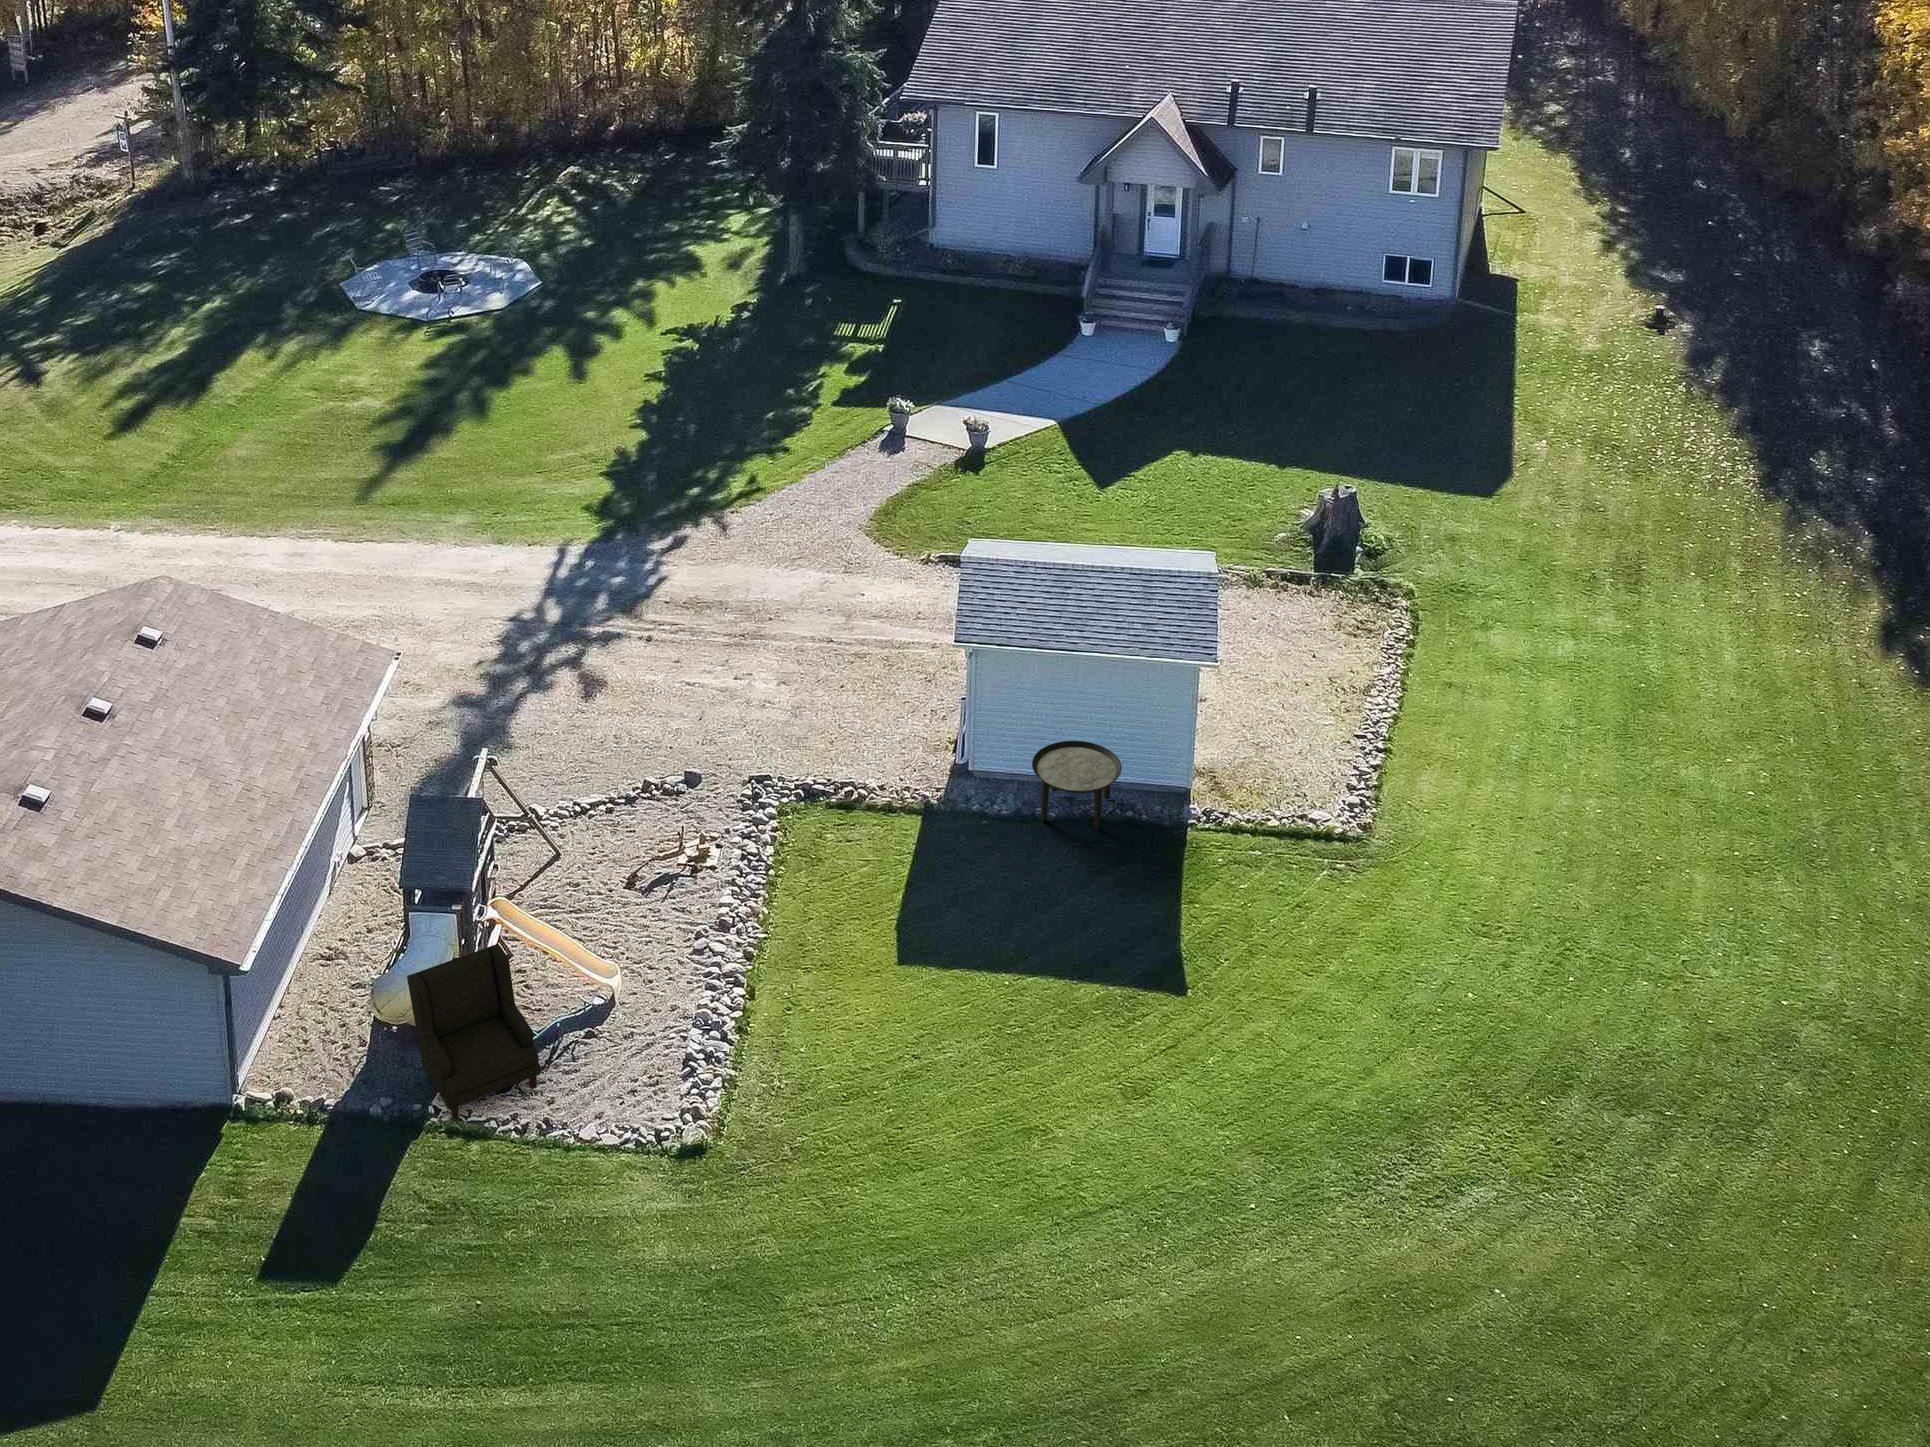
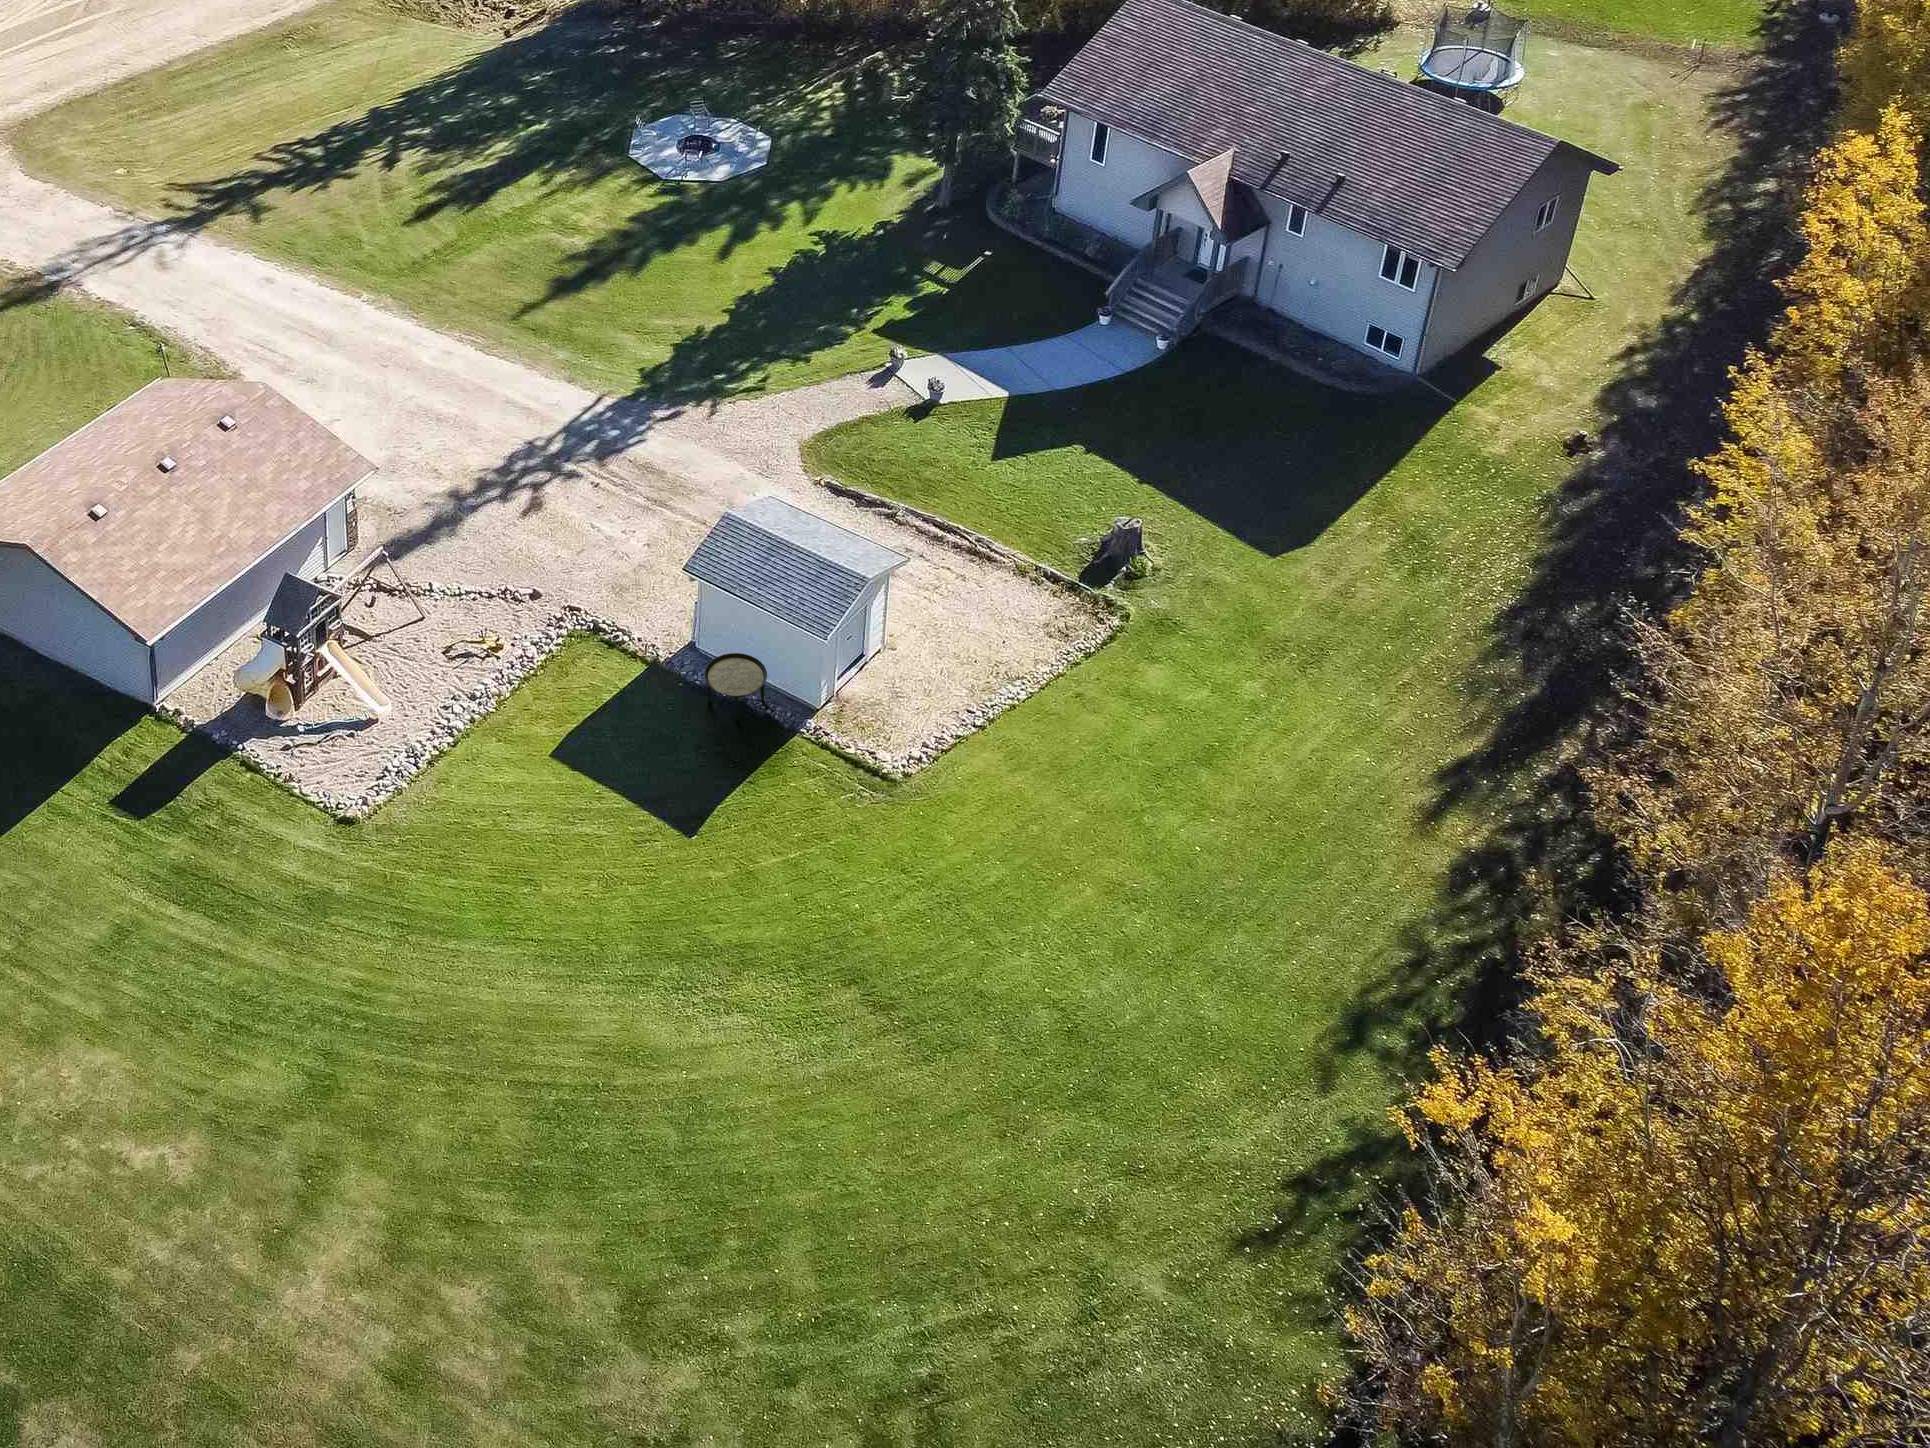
chair: present [407,943,540,1120] -> none [238,667,306,757]

